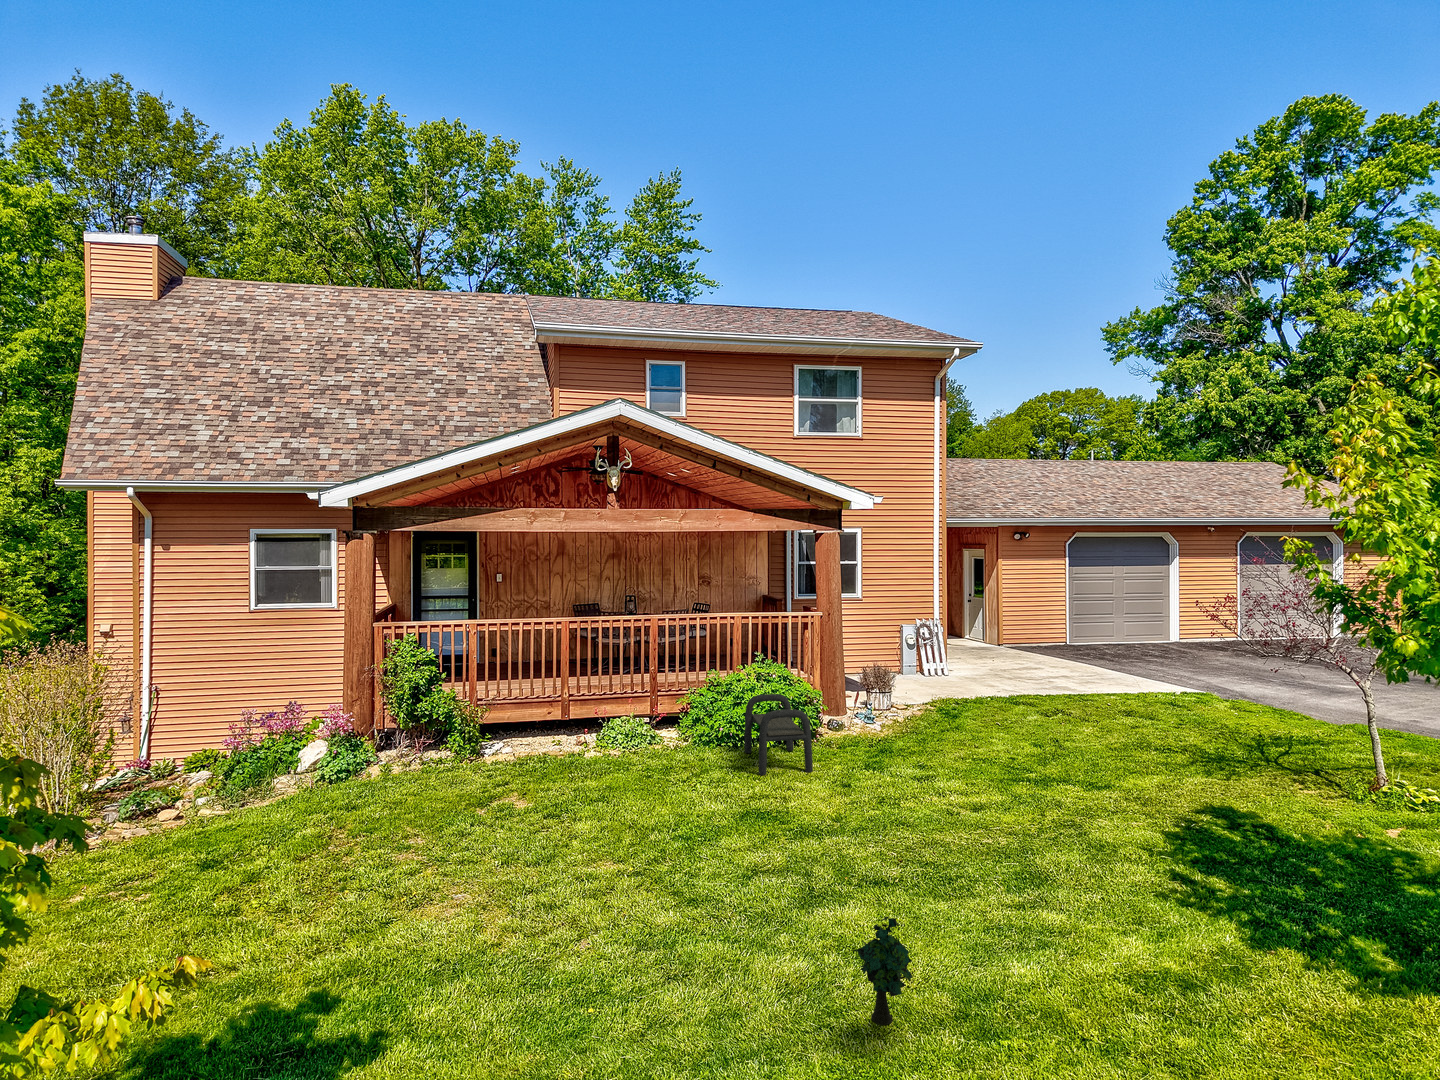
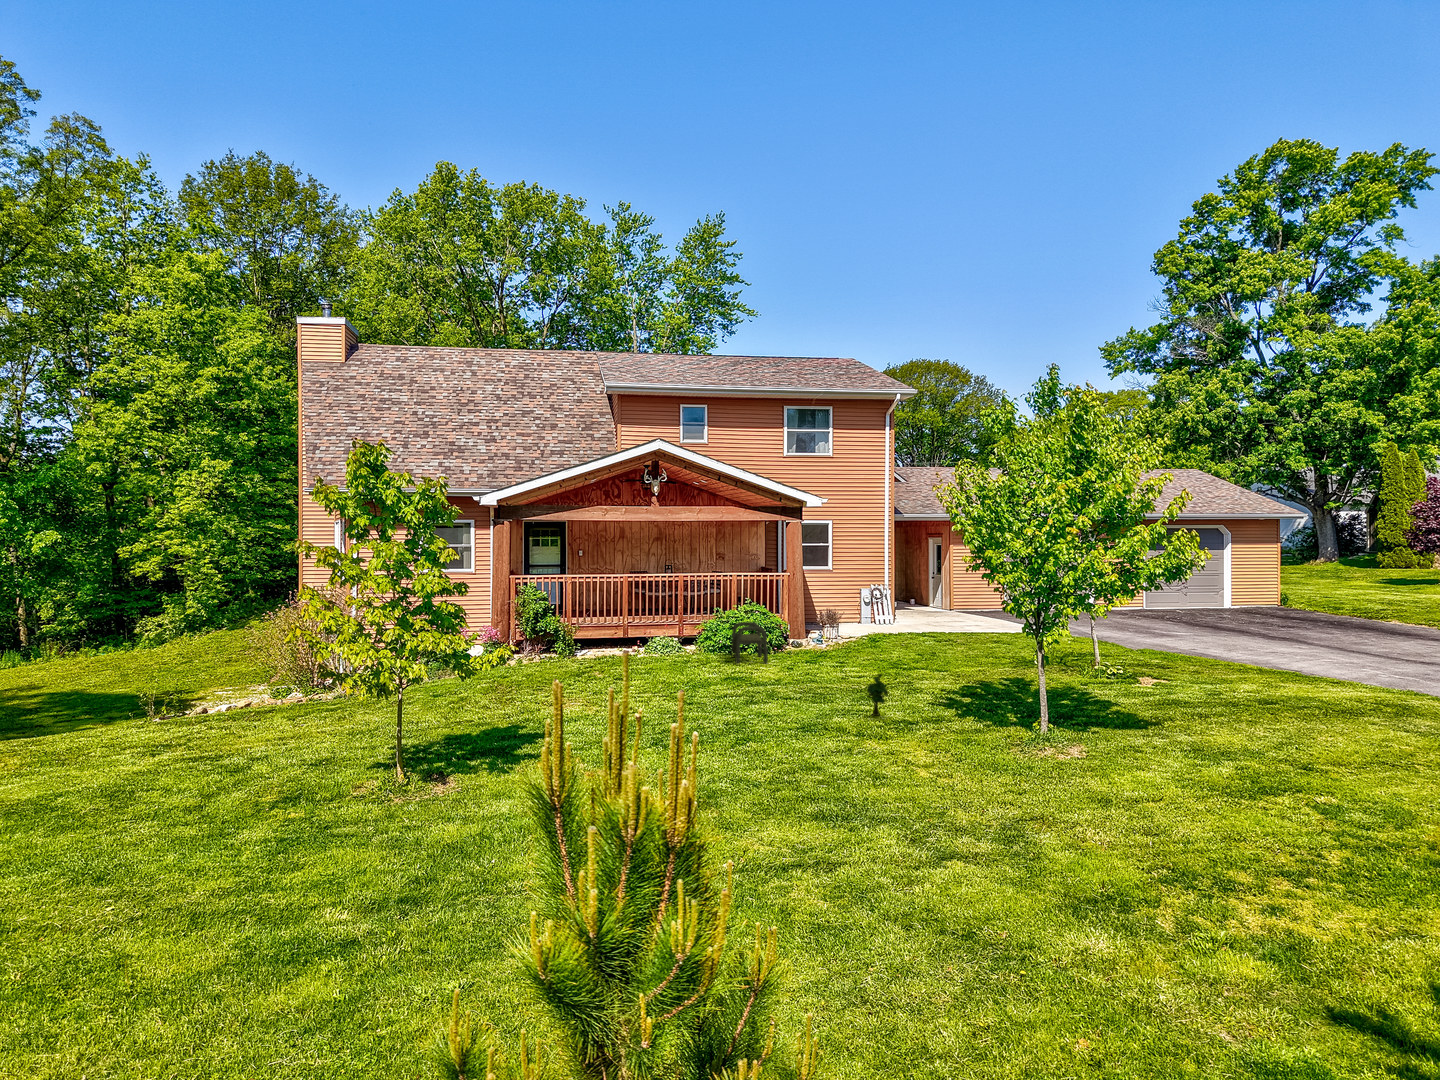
decorative plant: present [851,916,912,1025] -> present [867,674,888,716]

